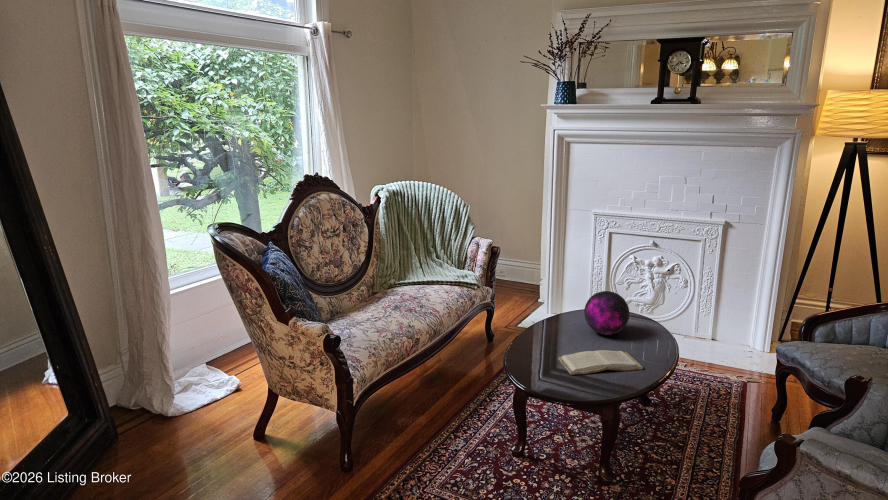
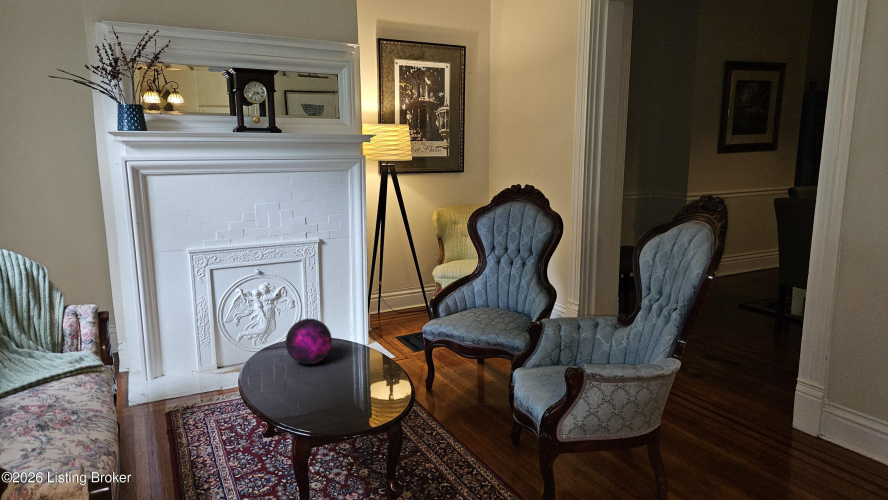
book: present [558,350,643,375] -> none [310,369,383,407]

